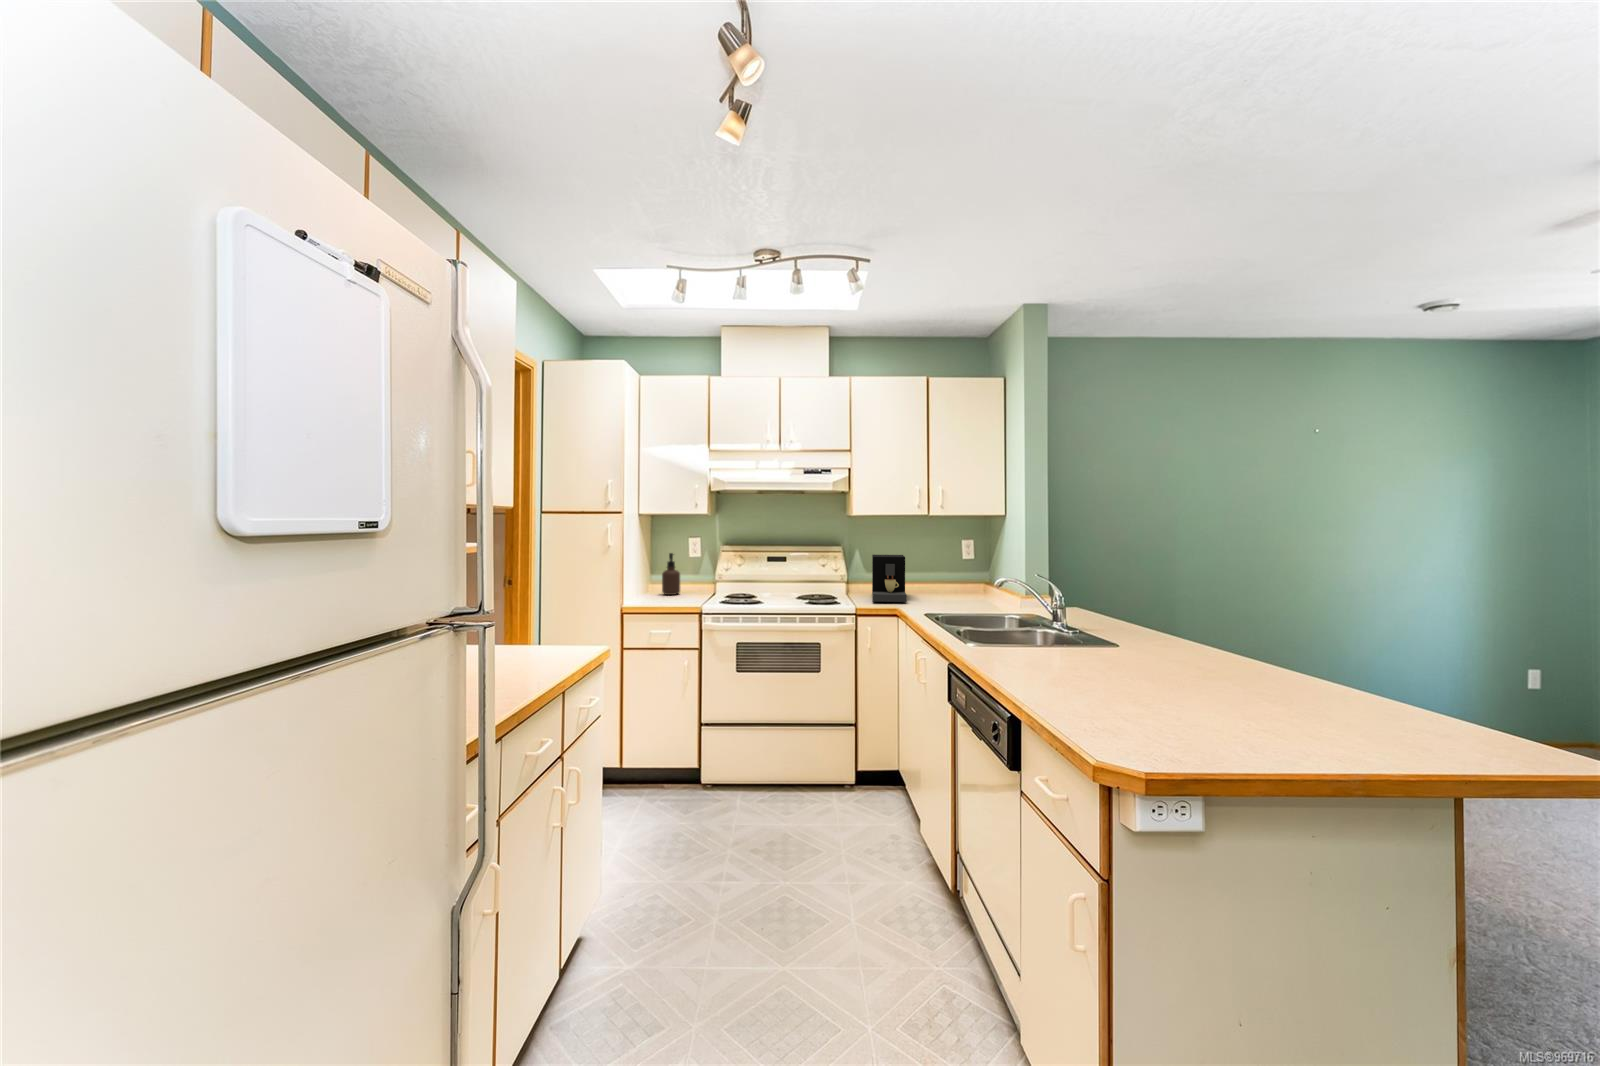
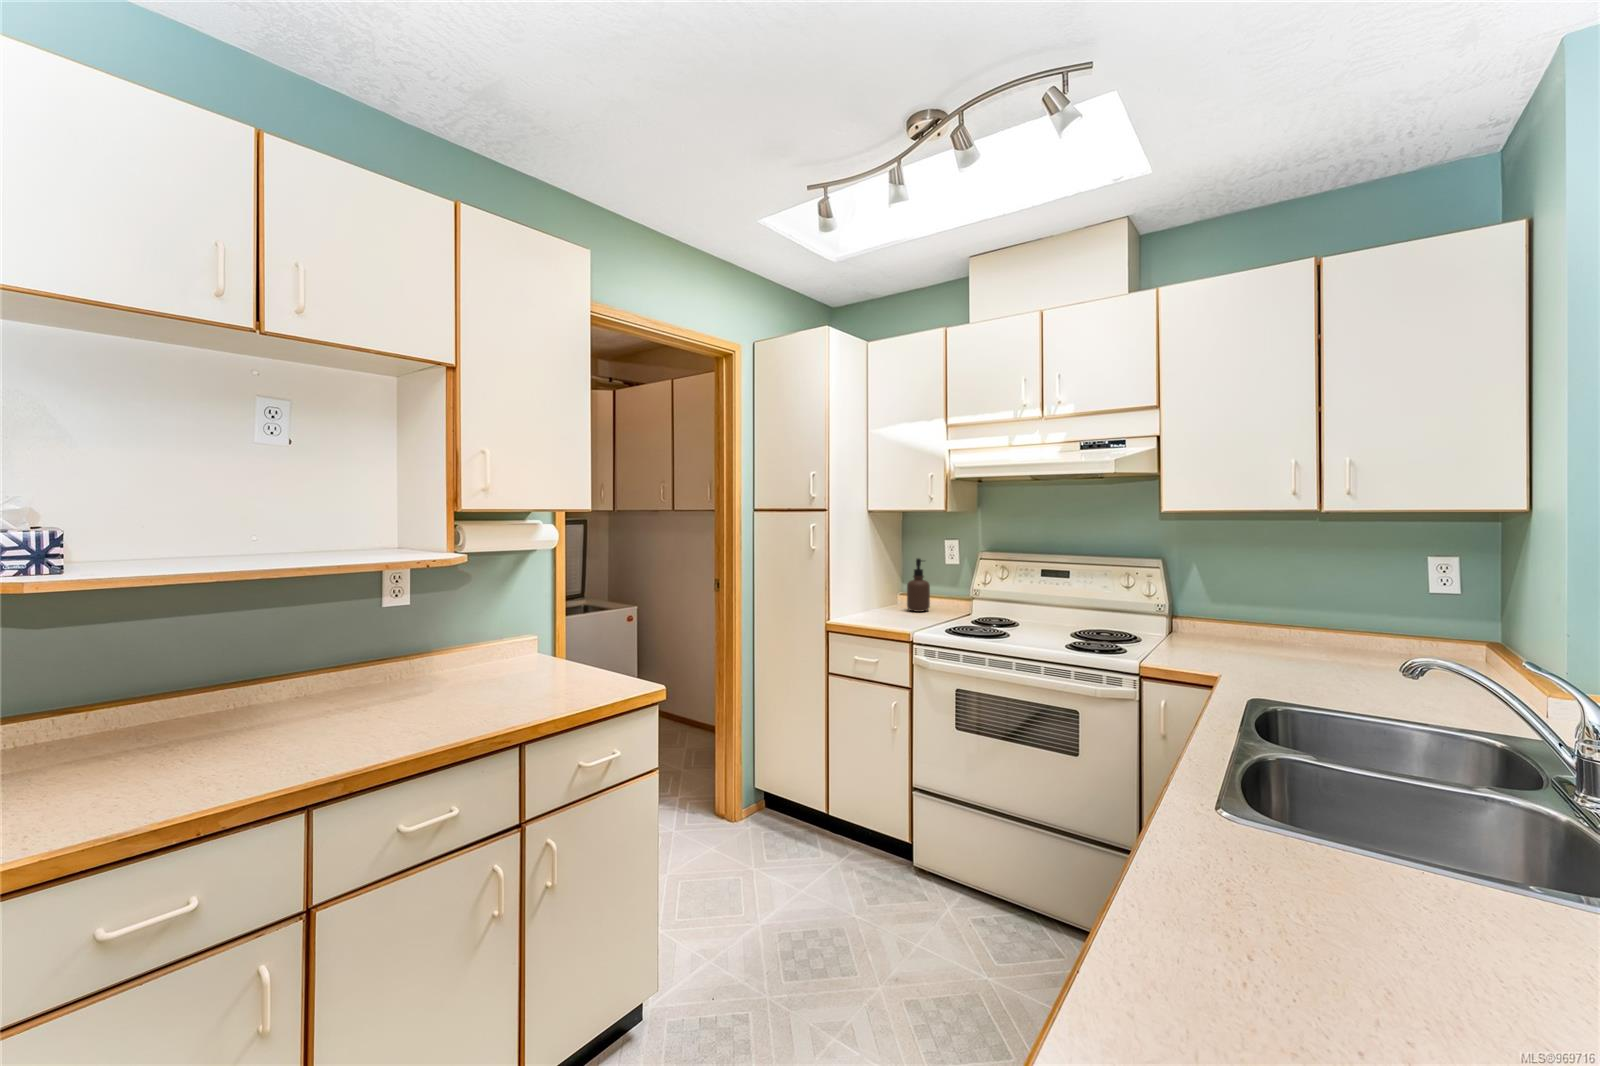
coffee maker: present [872,555,907,602] -> none [1177,577,1270,667]

